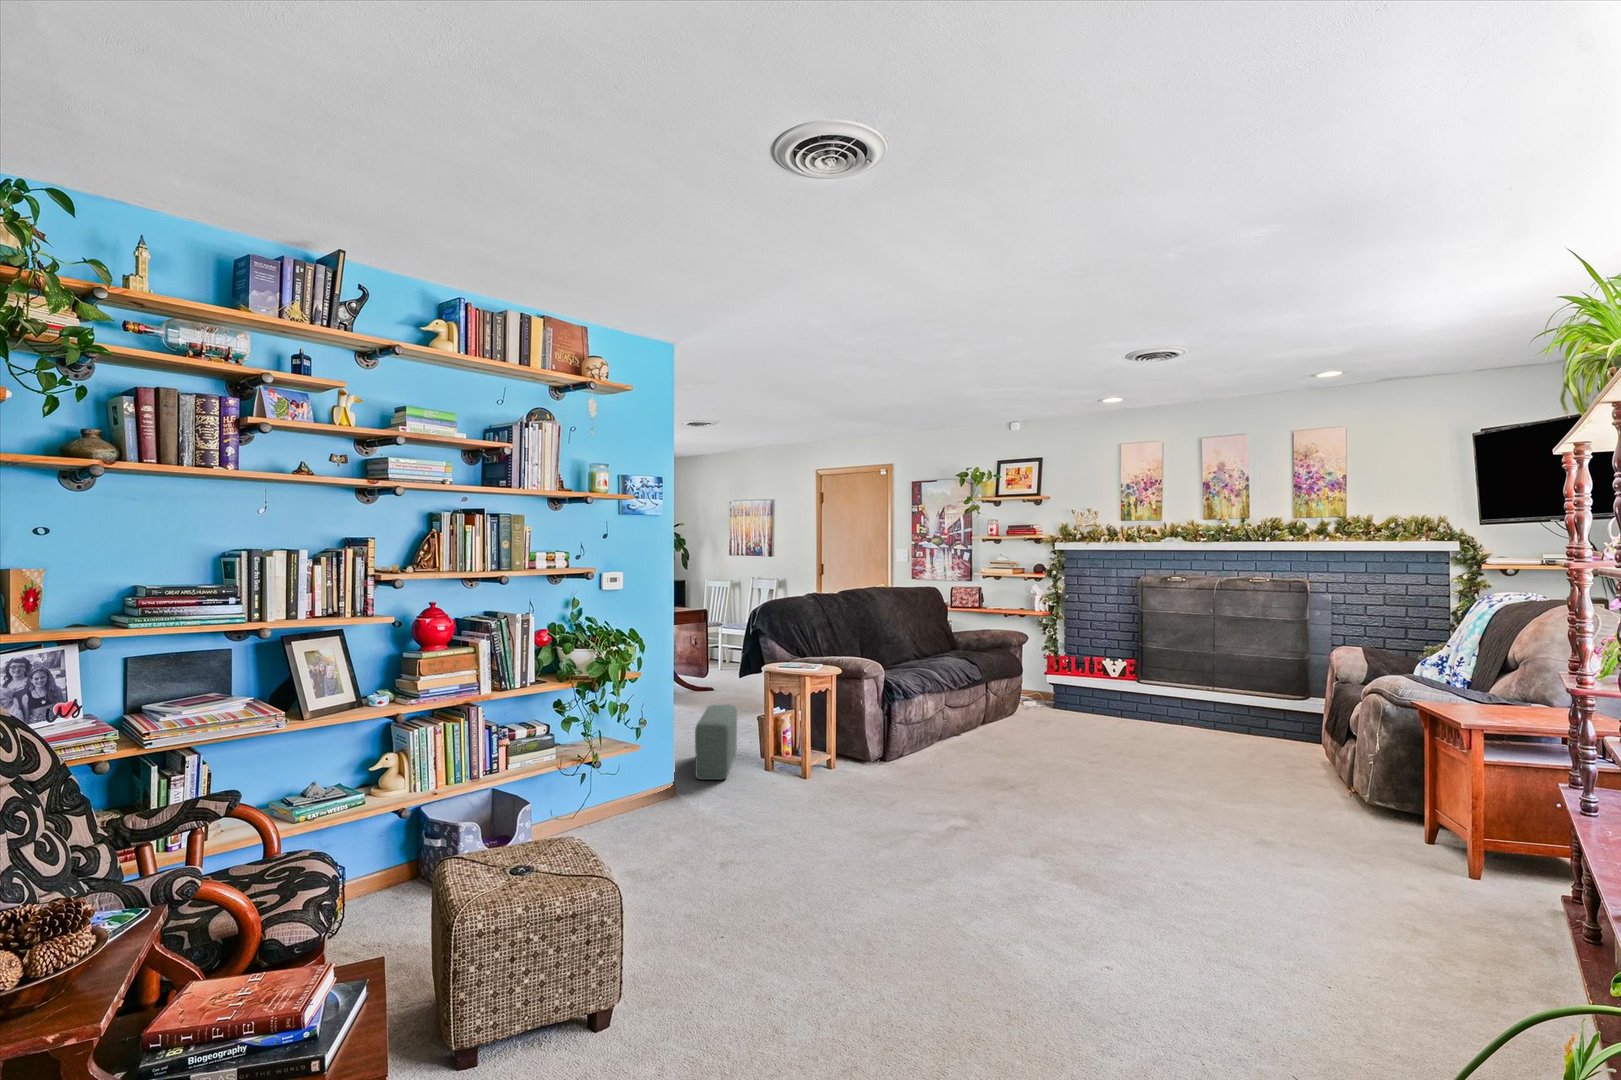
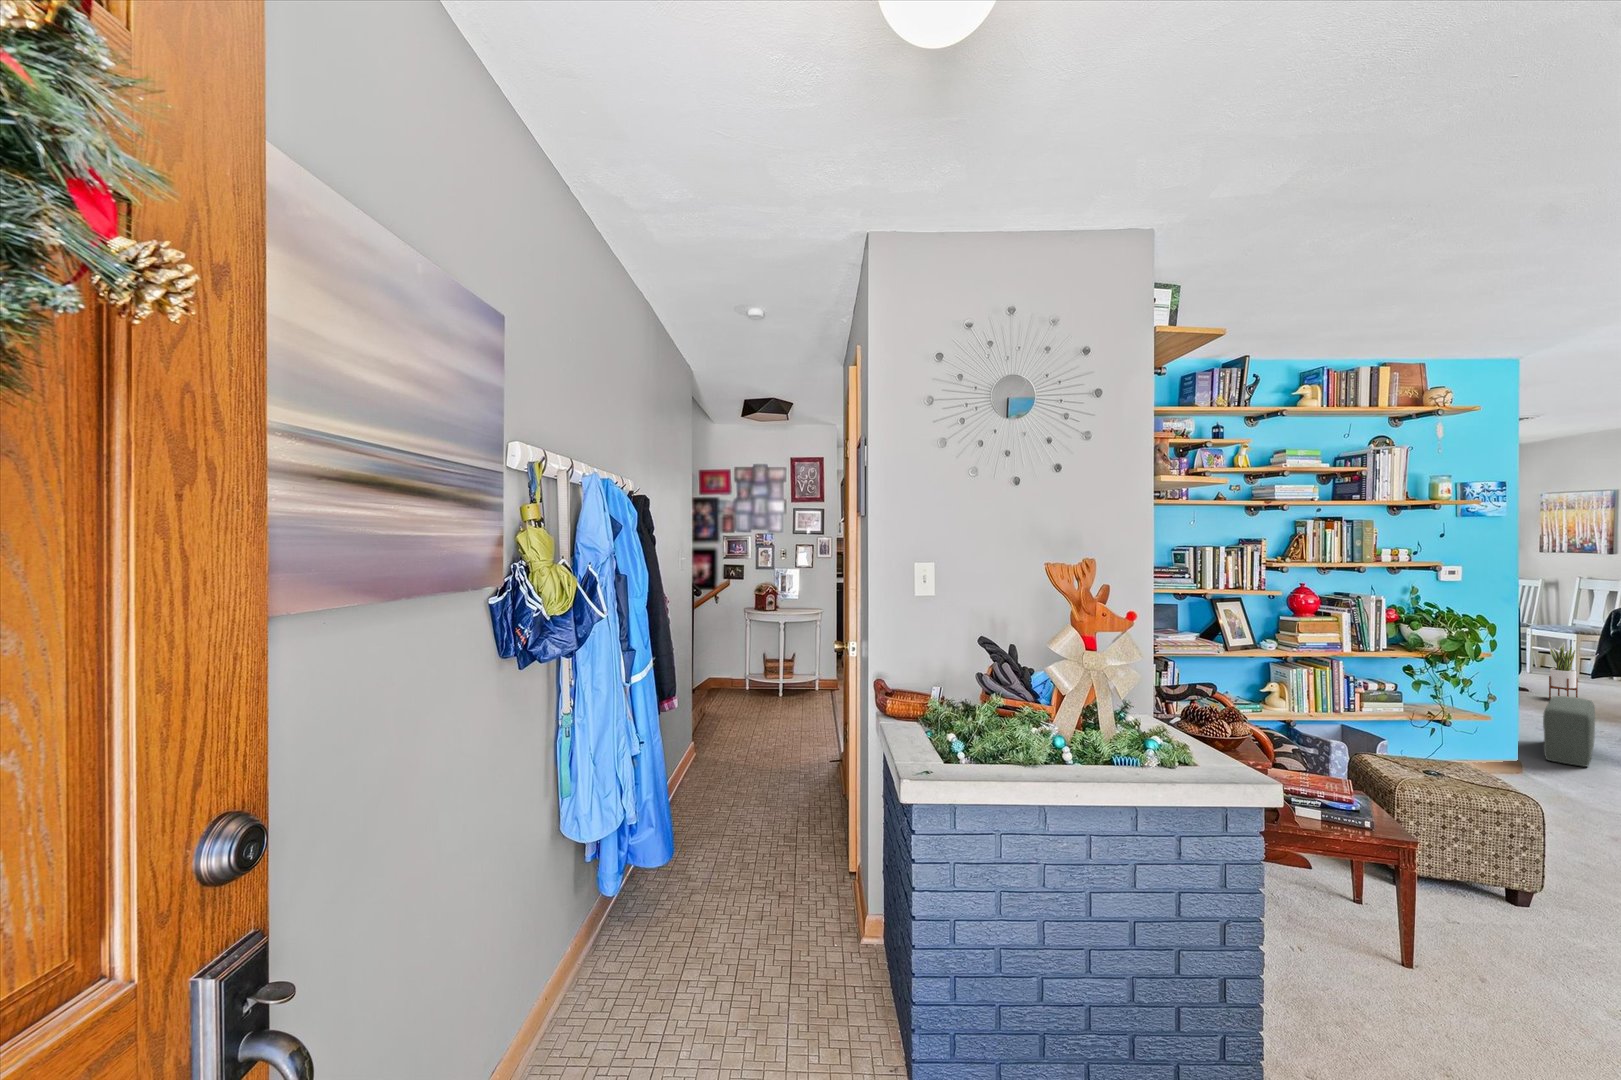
potted plant: none [720,643,740,704] -> present [1548,642,1578,699]

